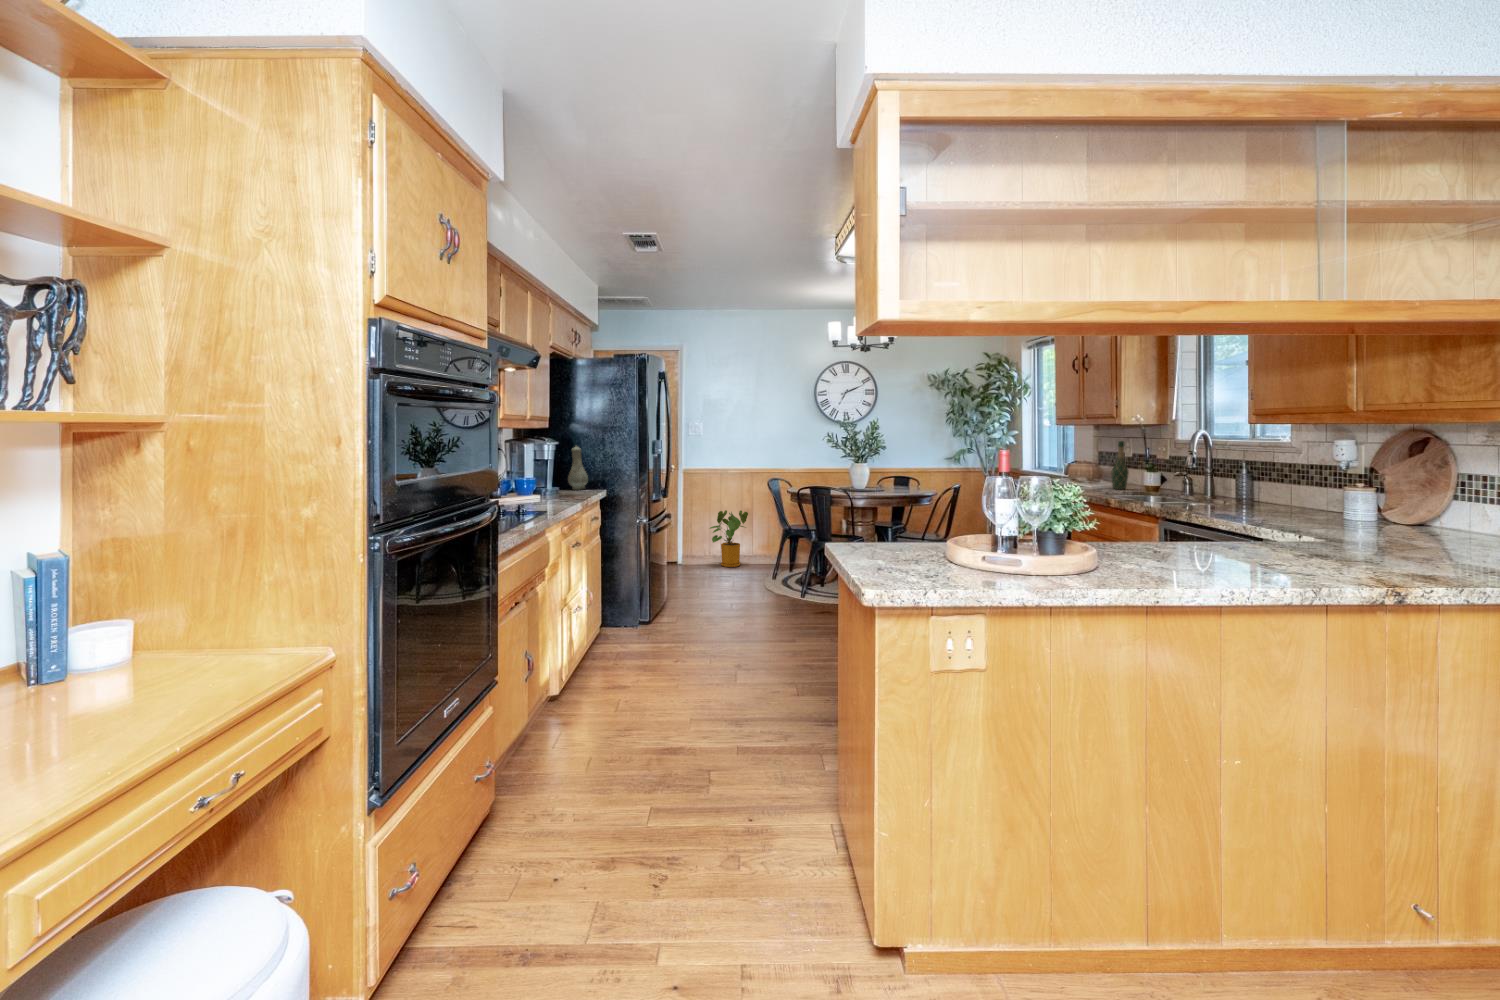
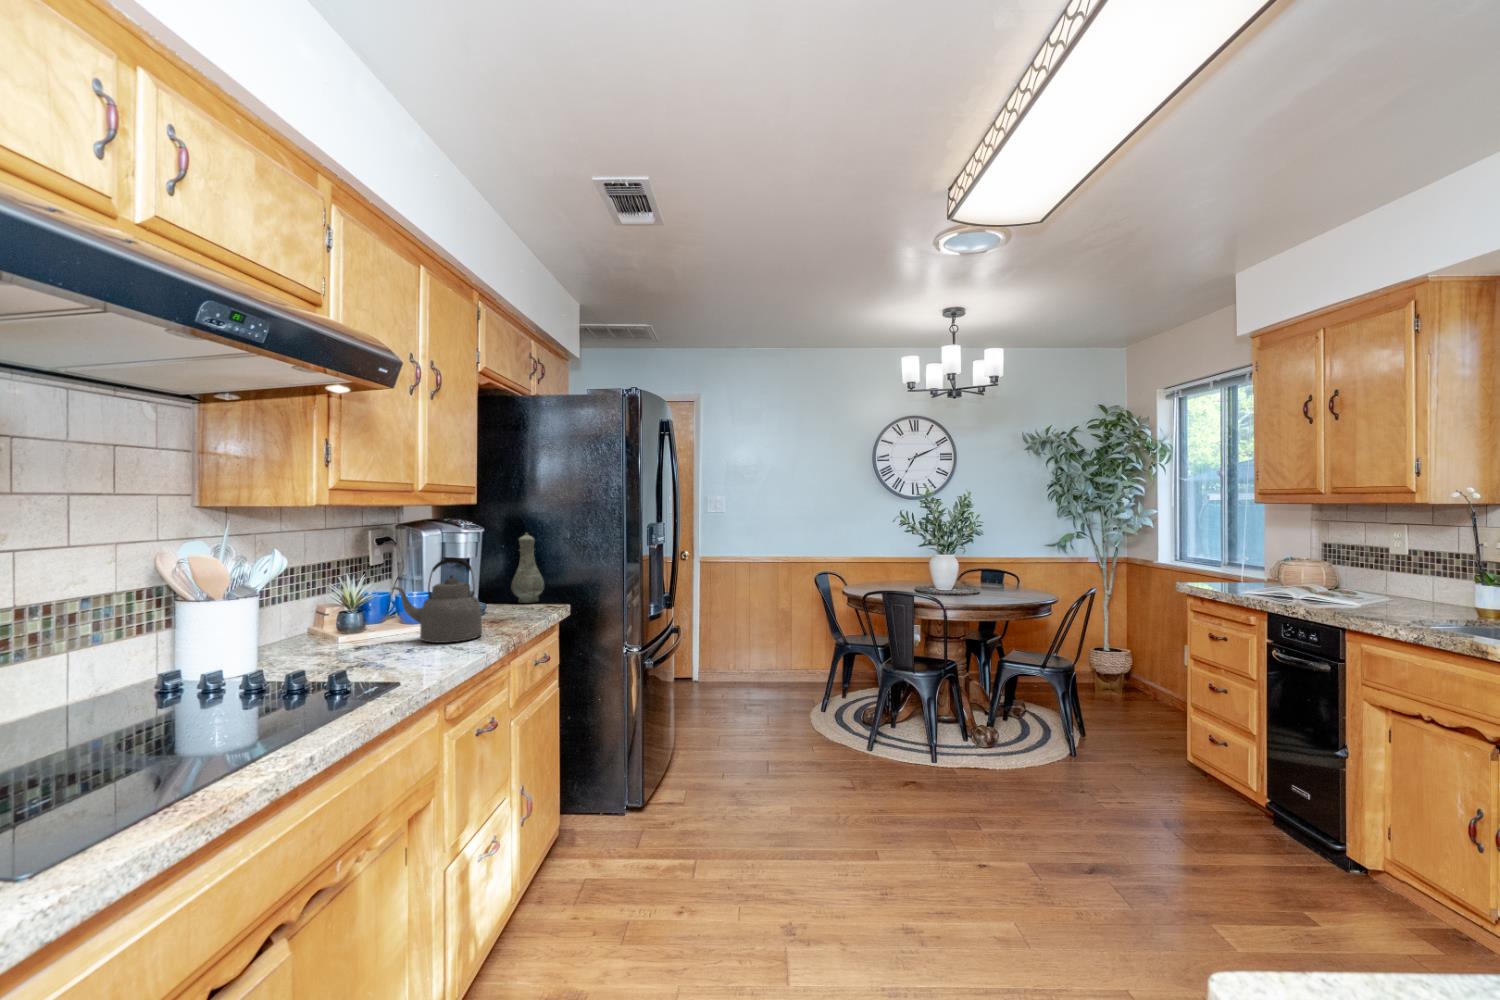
wine bottle: present [1111,441,1129,489] -> none [1408,529,1444,612]
kettle: none [520,456,569,502] -> present [393,558,482,643]
house plant: present [710,510,748,567] -> none [734,612,789,691]

